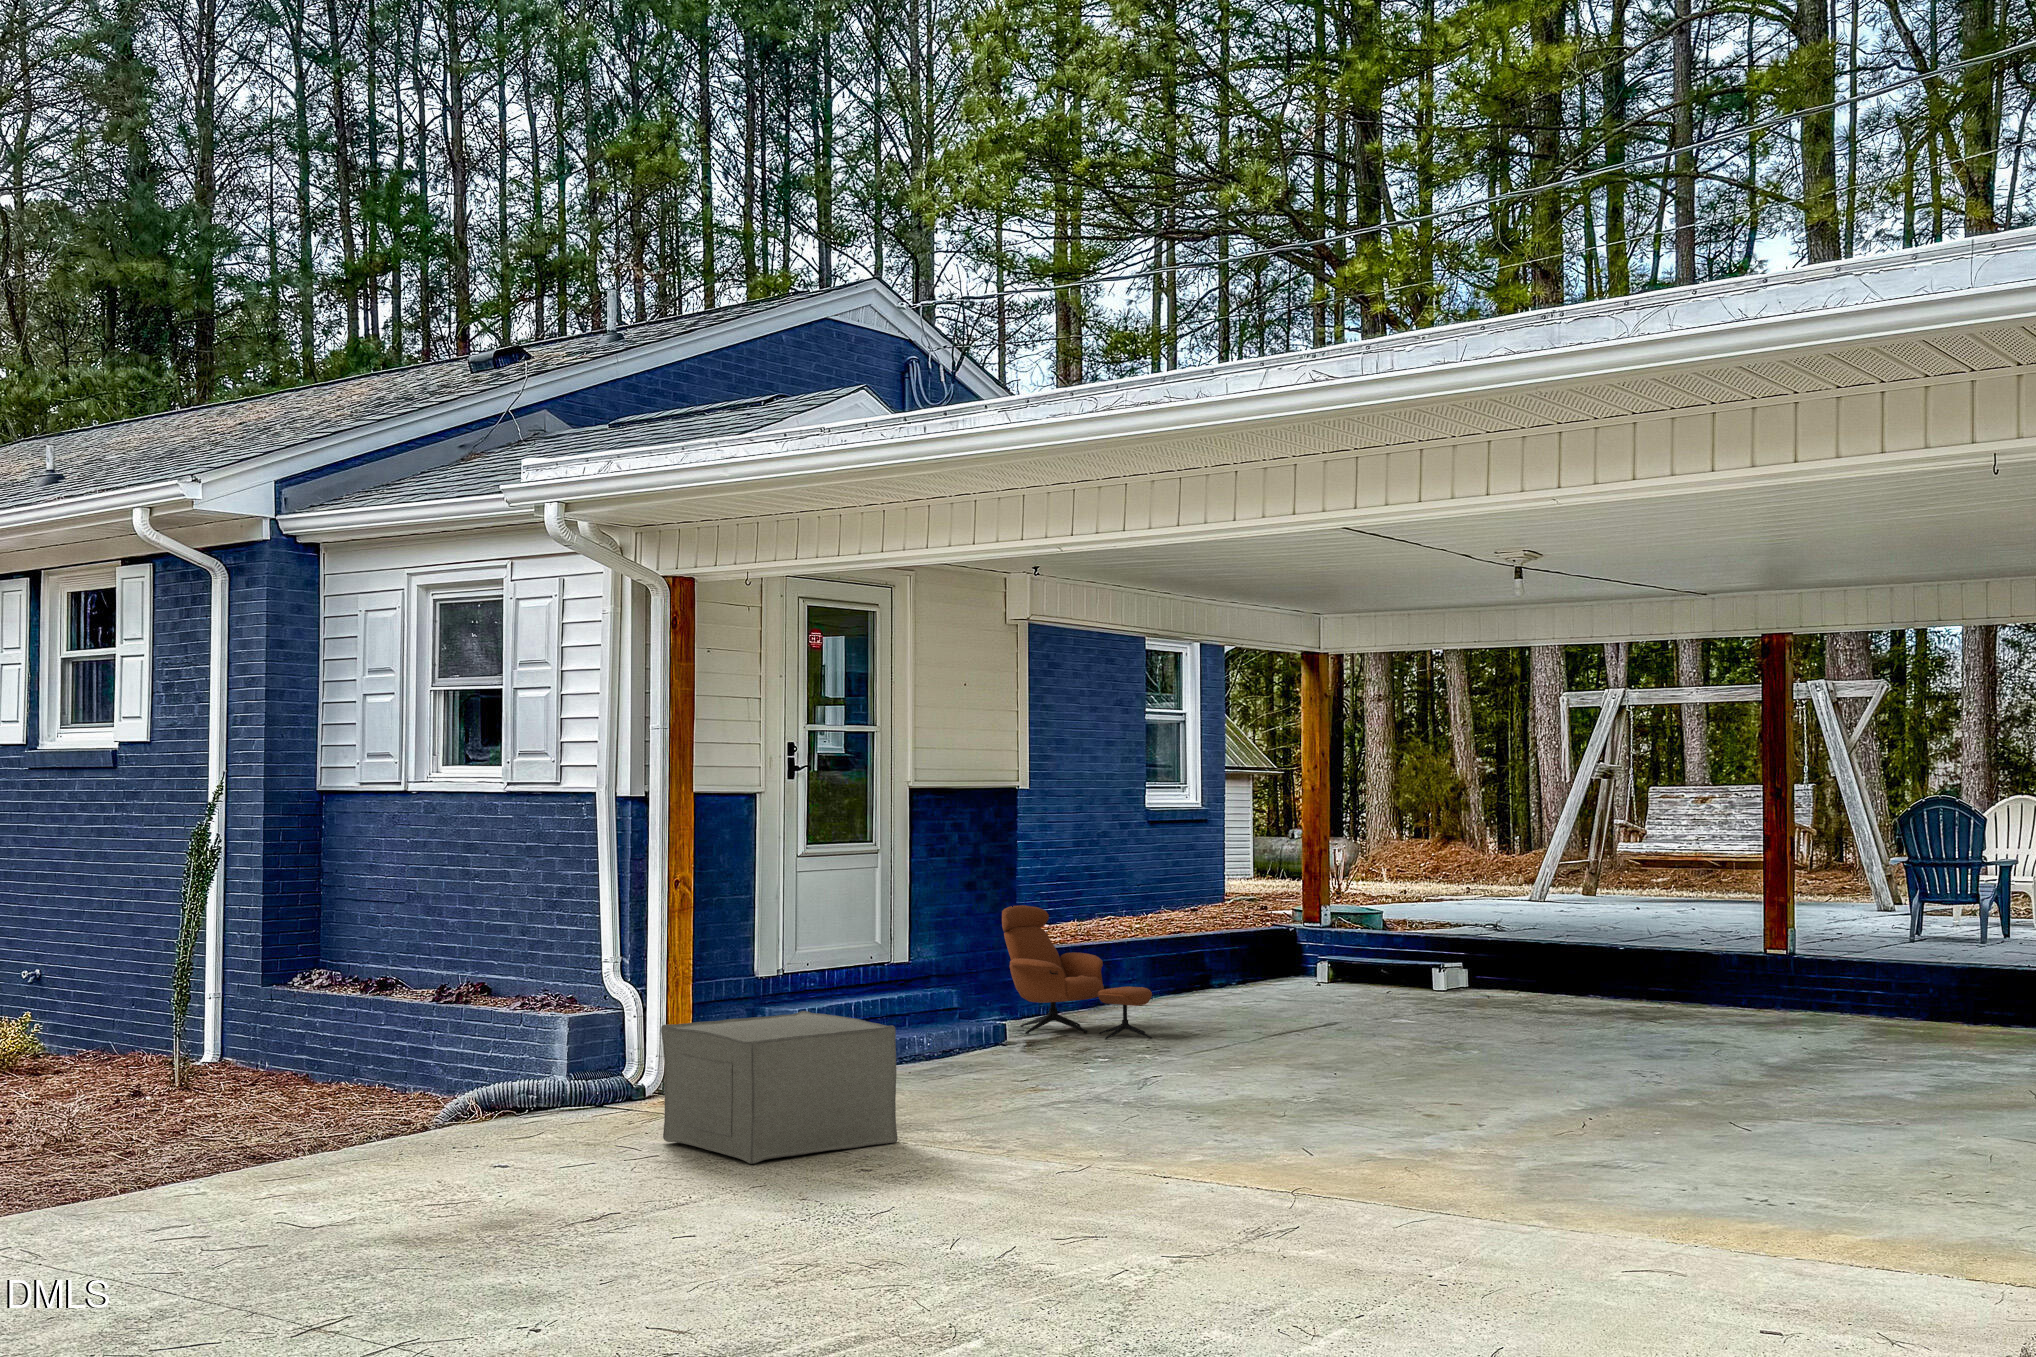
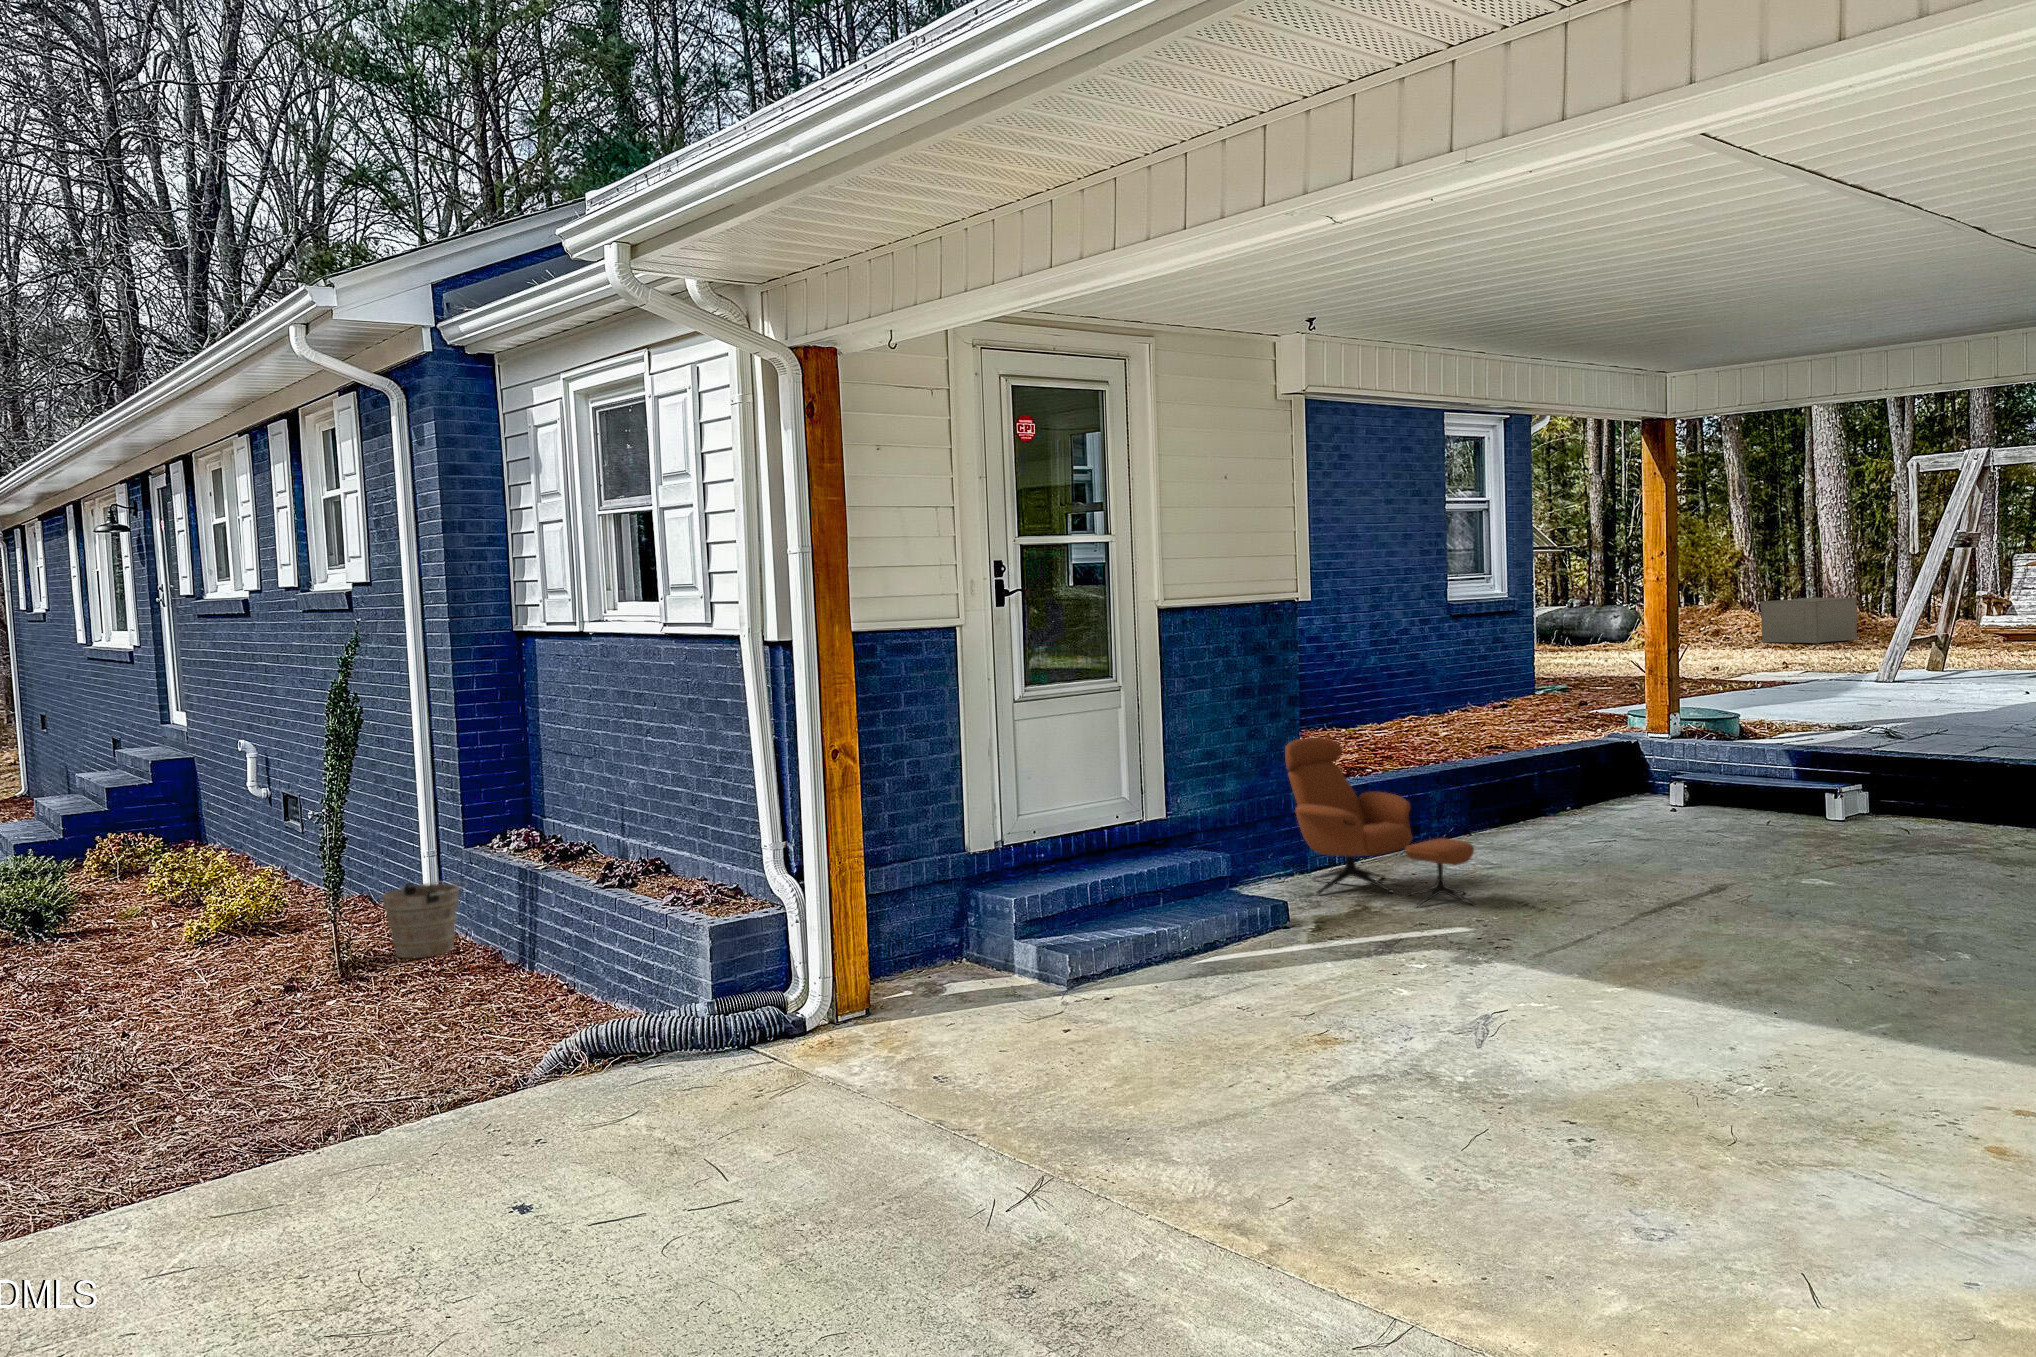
ottoman: present [661,1011,898,1164] -> present [1760,597,1858,644]
bucket: none [201,1013,278,1078] -> present [382,882,463,958]

